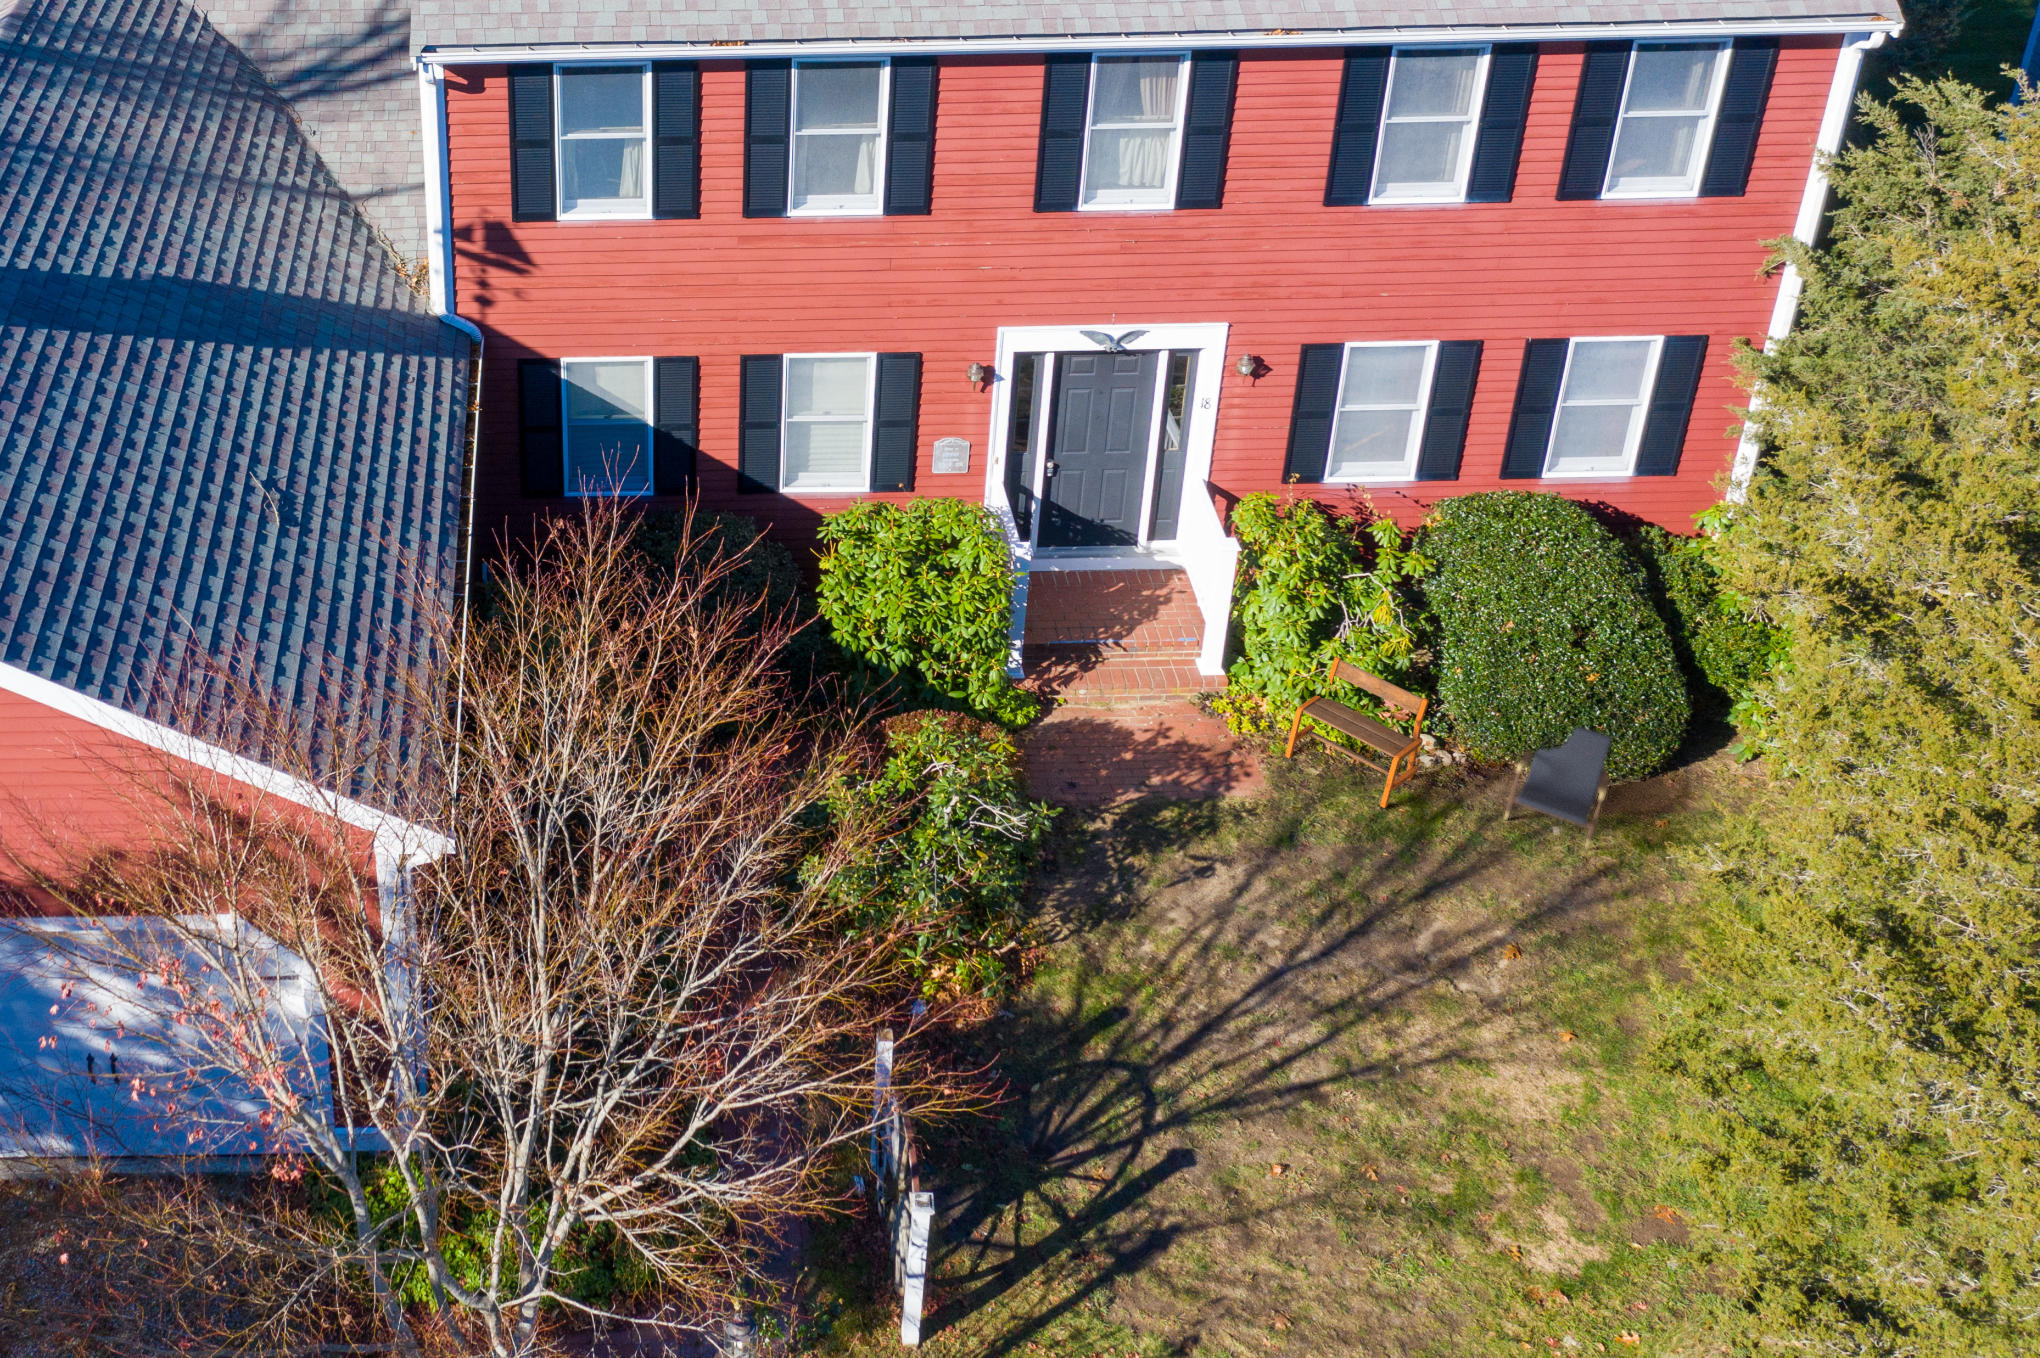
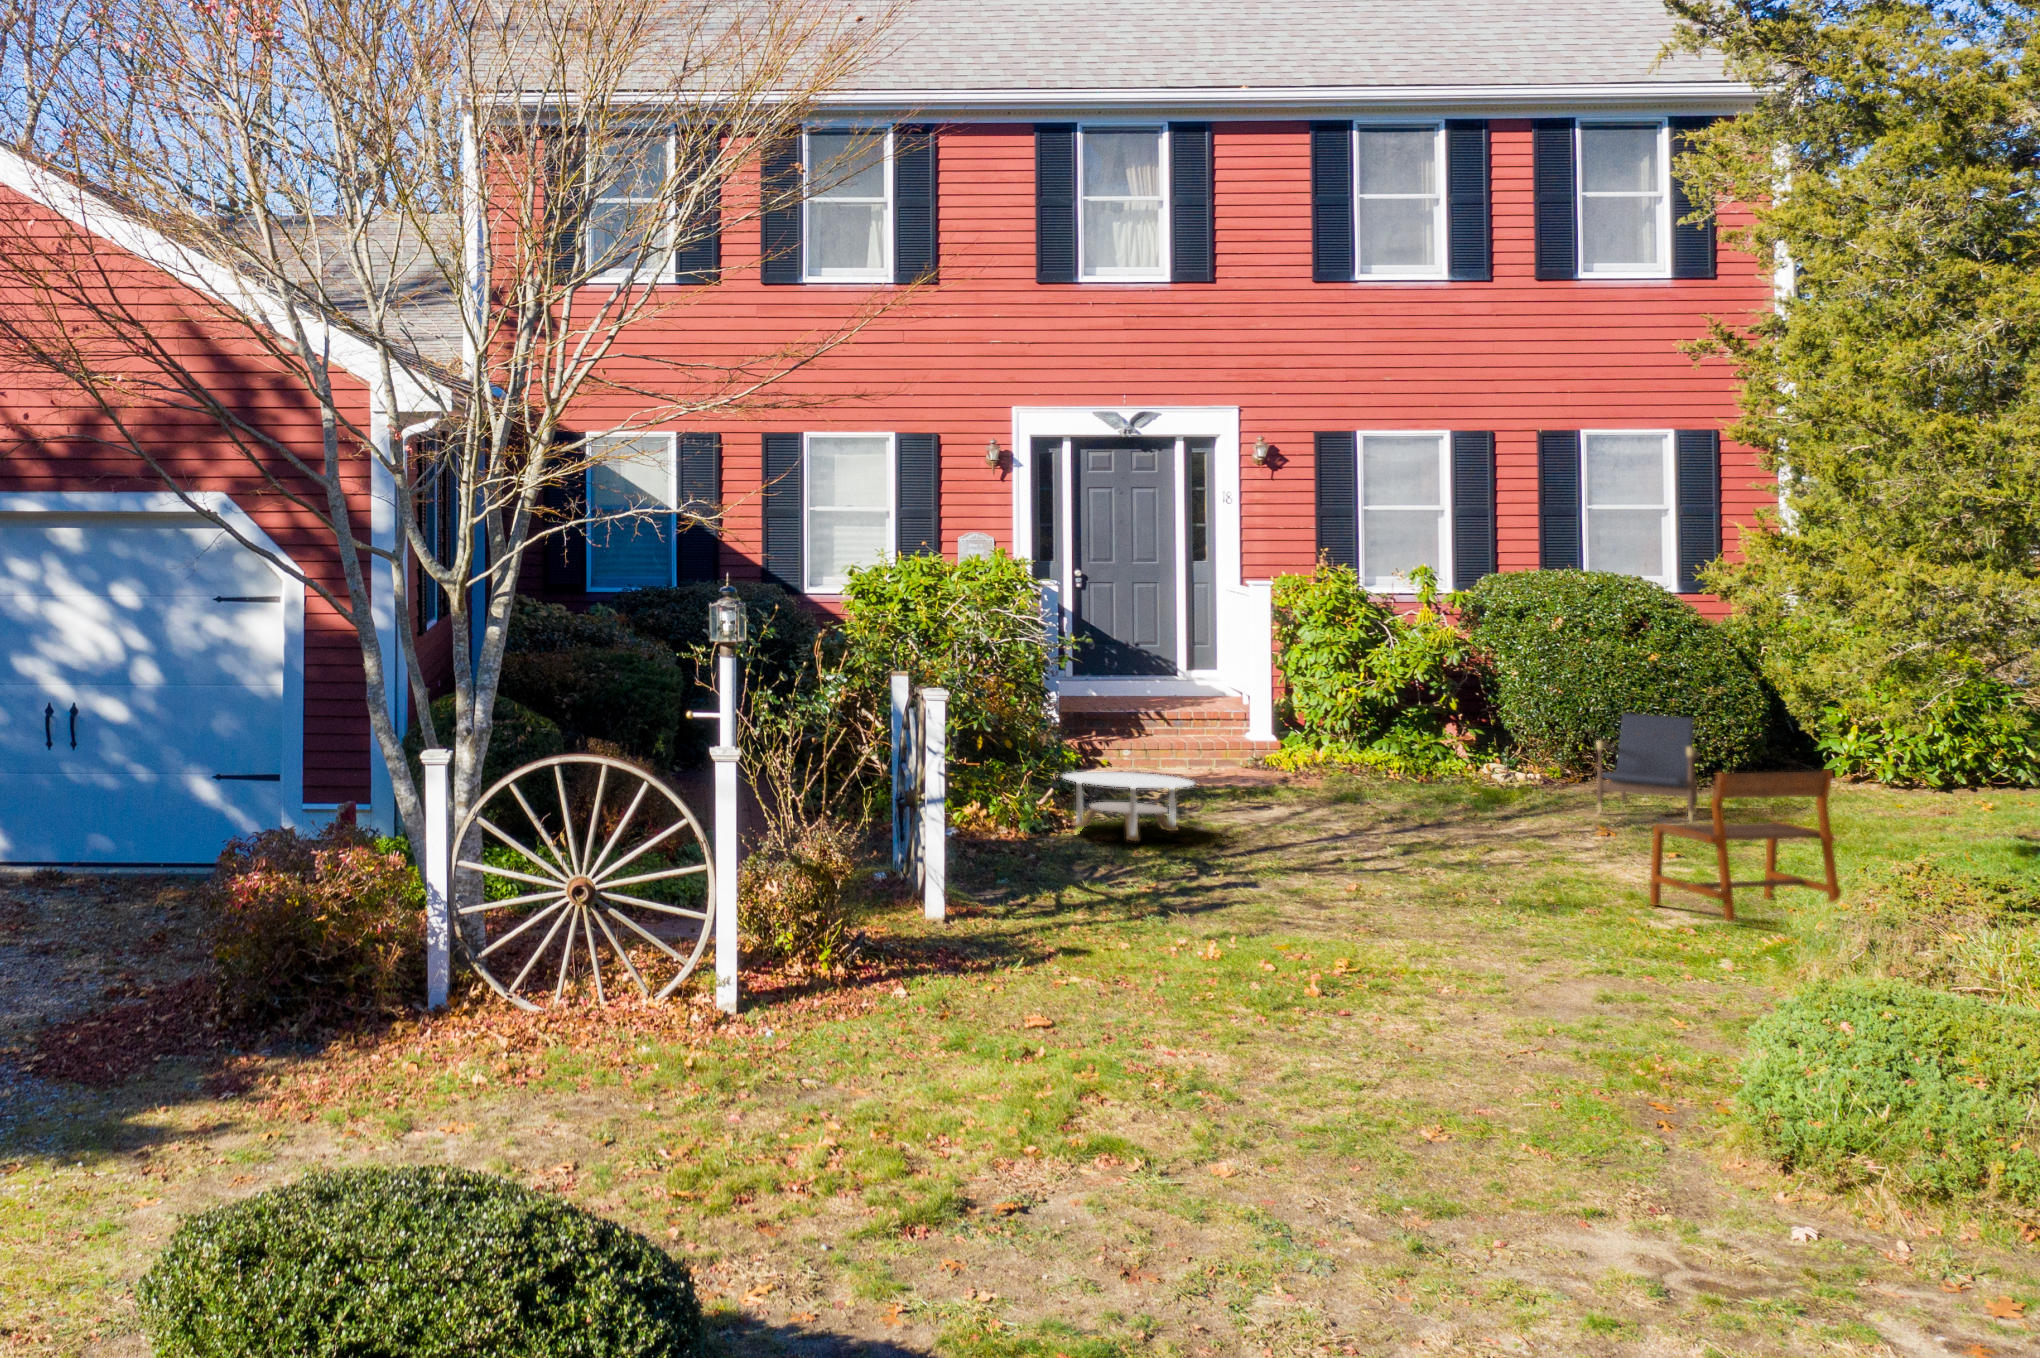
bench: present [1285,656,1429,808] -> present [1650,770,1841,922]
round table: none [1026,852,1148,967] -> present [1063,772,1194,841]

